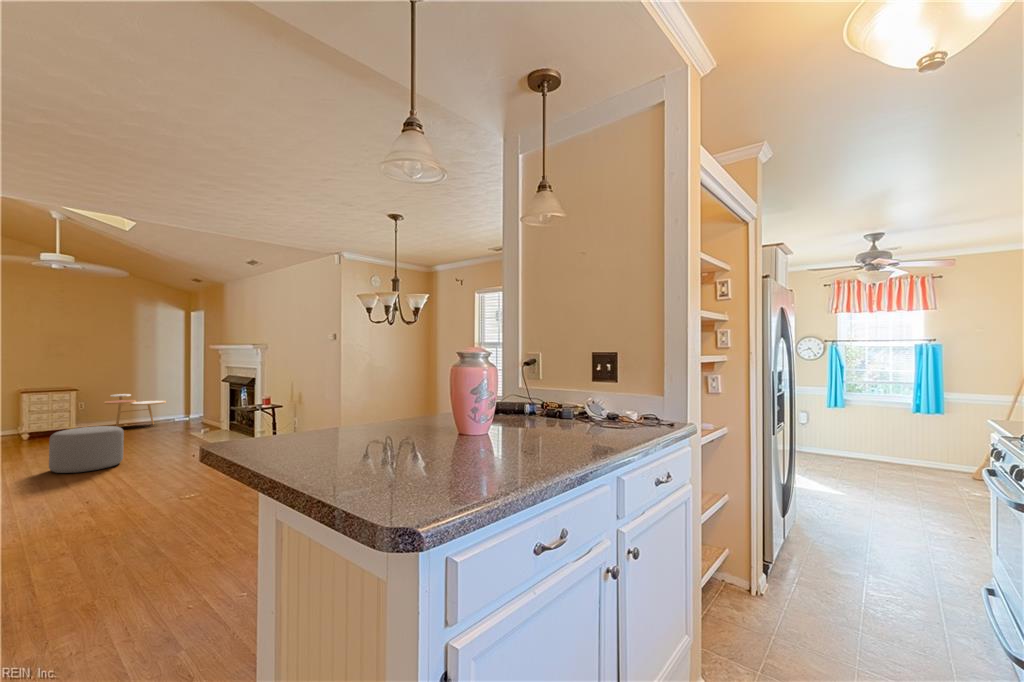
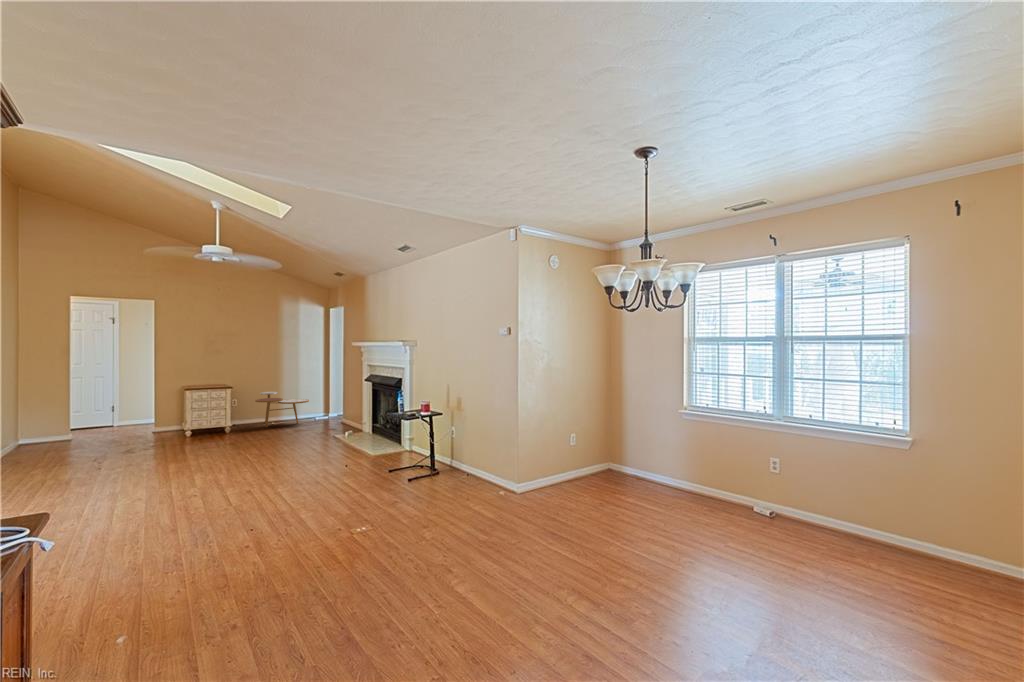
ottoman: present [49,426,124,473] -> none [212,431,281,483]

